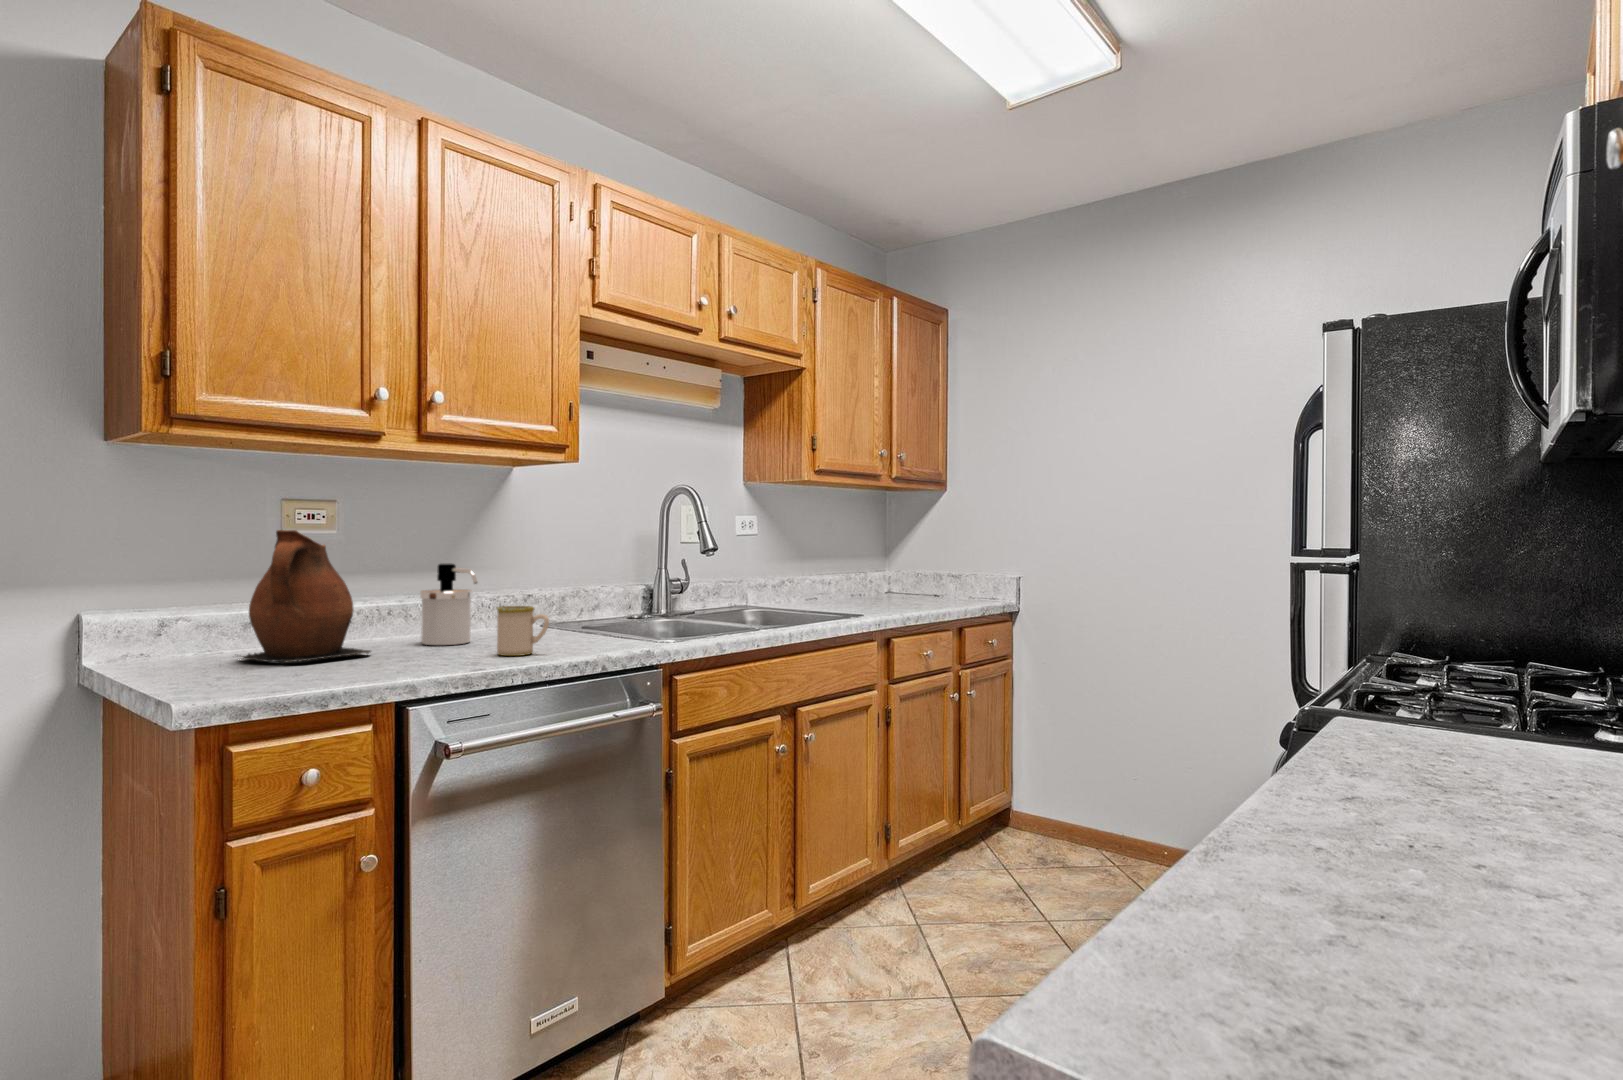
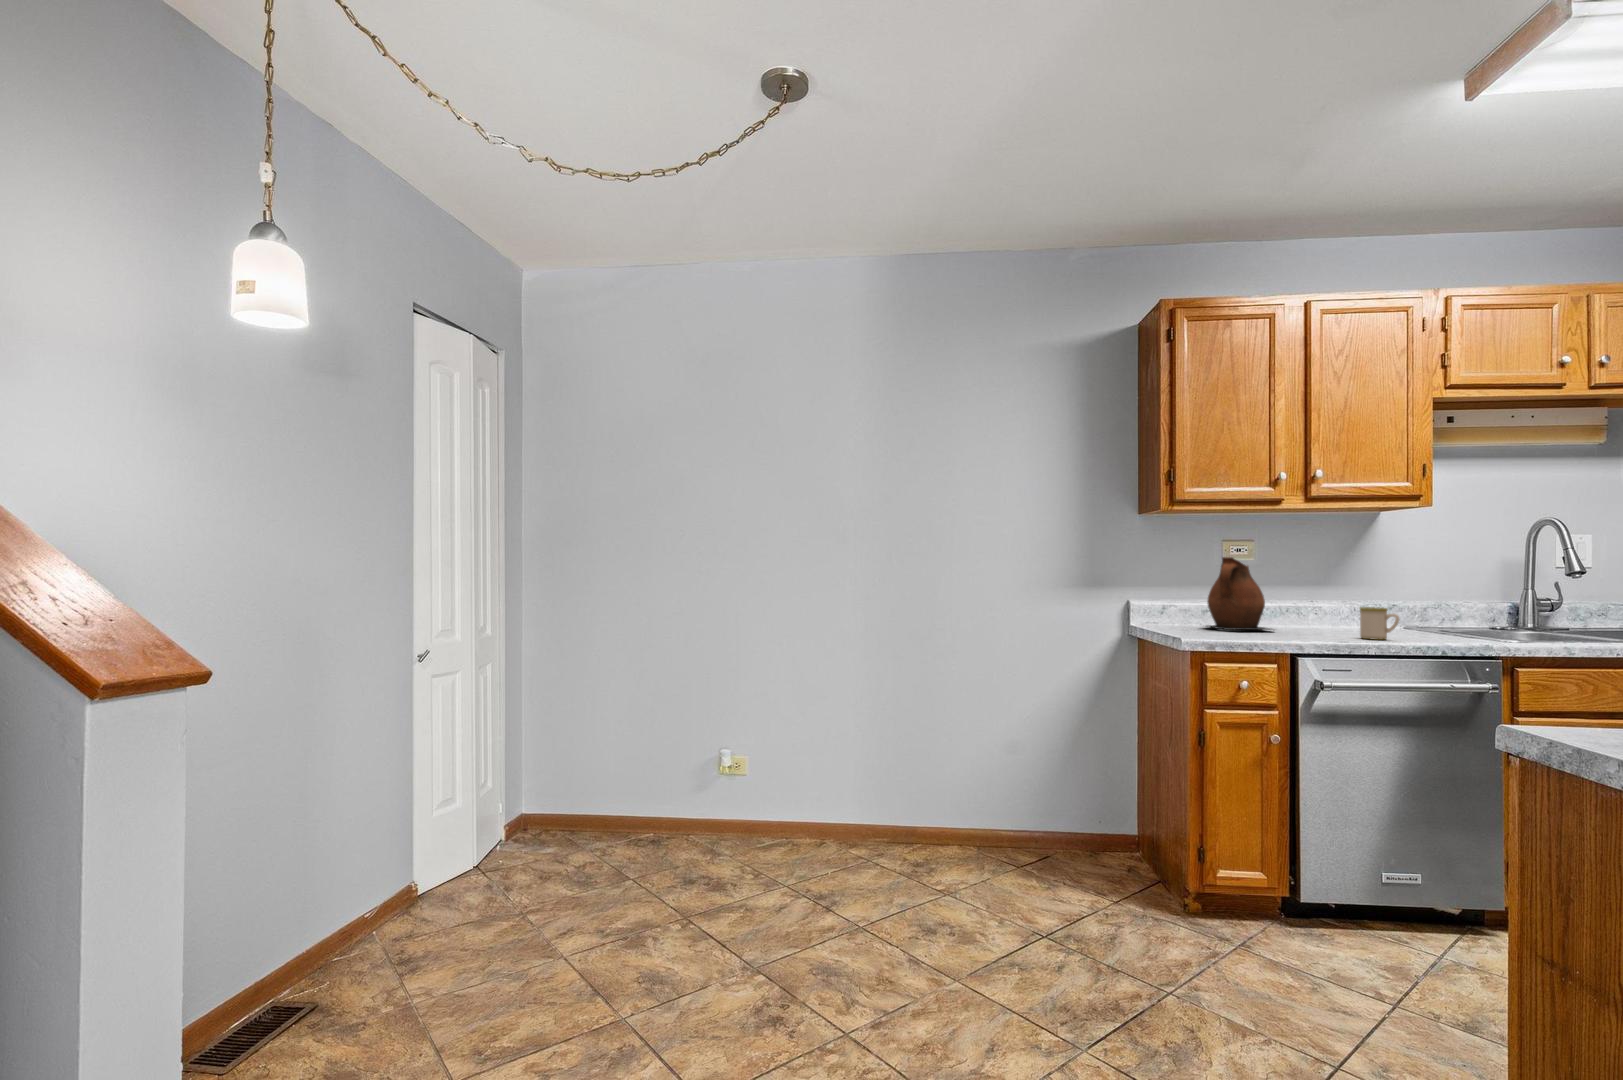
soap dispenser: present [420,563,477,645] -> none [1307,579,1348,632]

